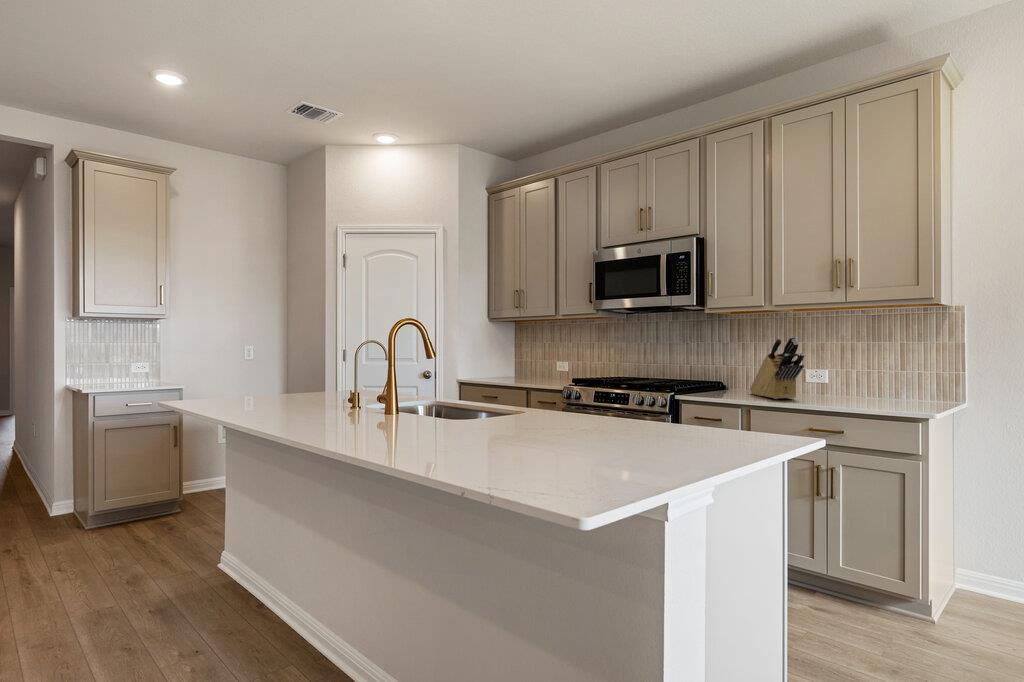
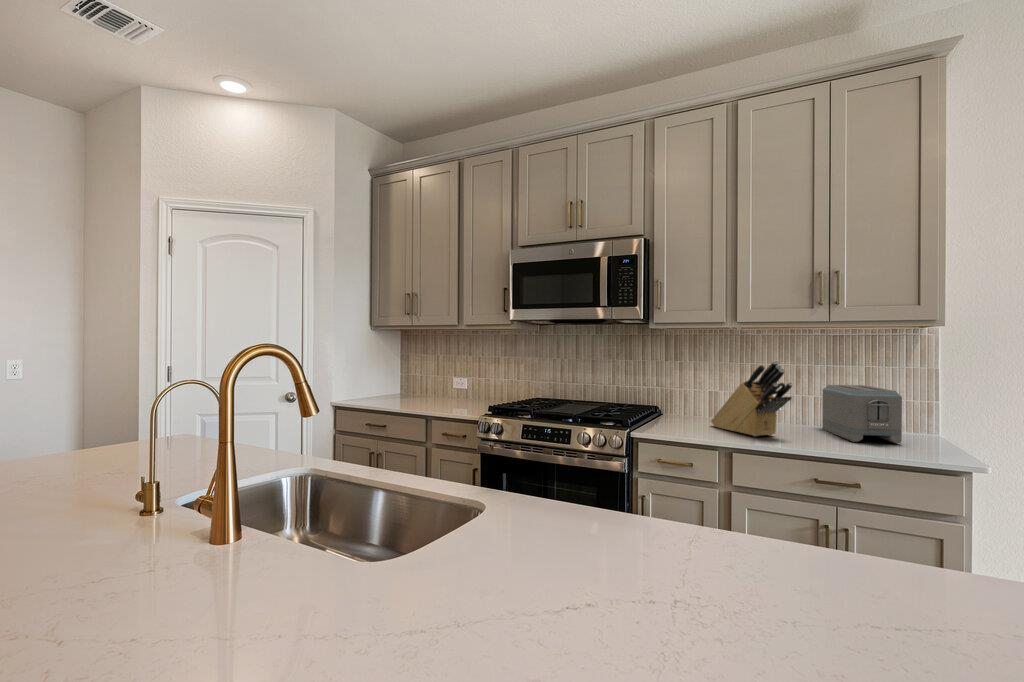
toaster: none [855,358,907,405] -> present [822,385,902,443]

